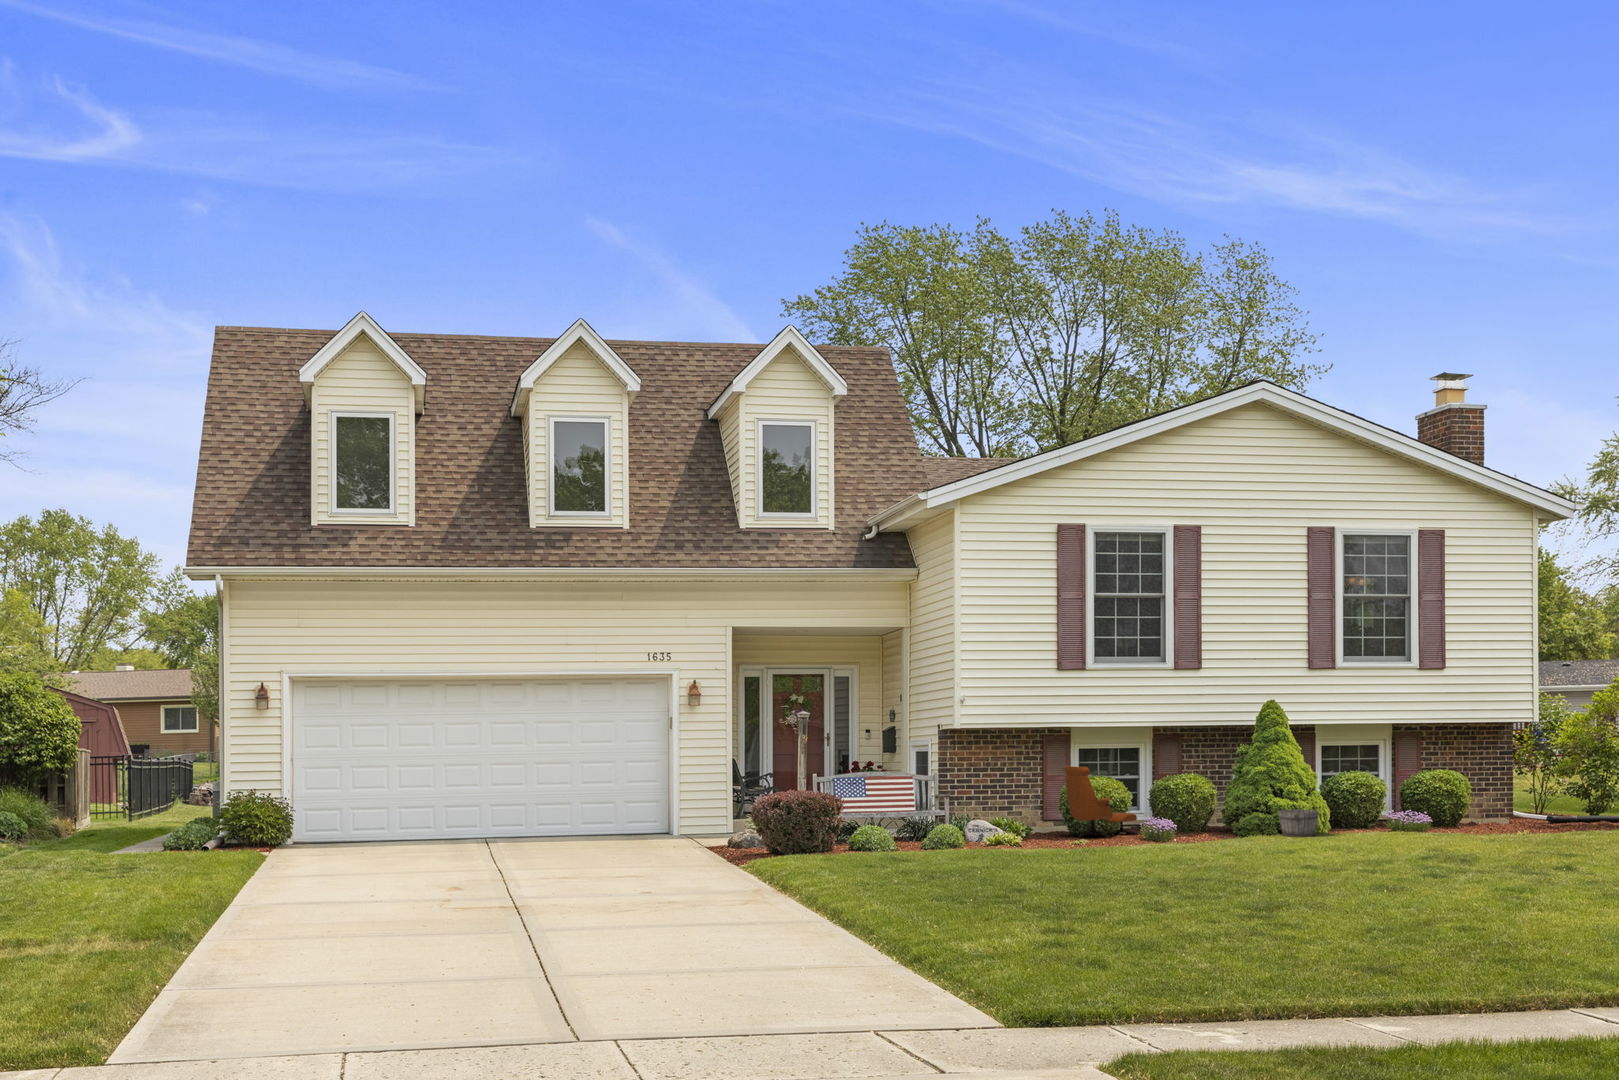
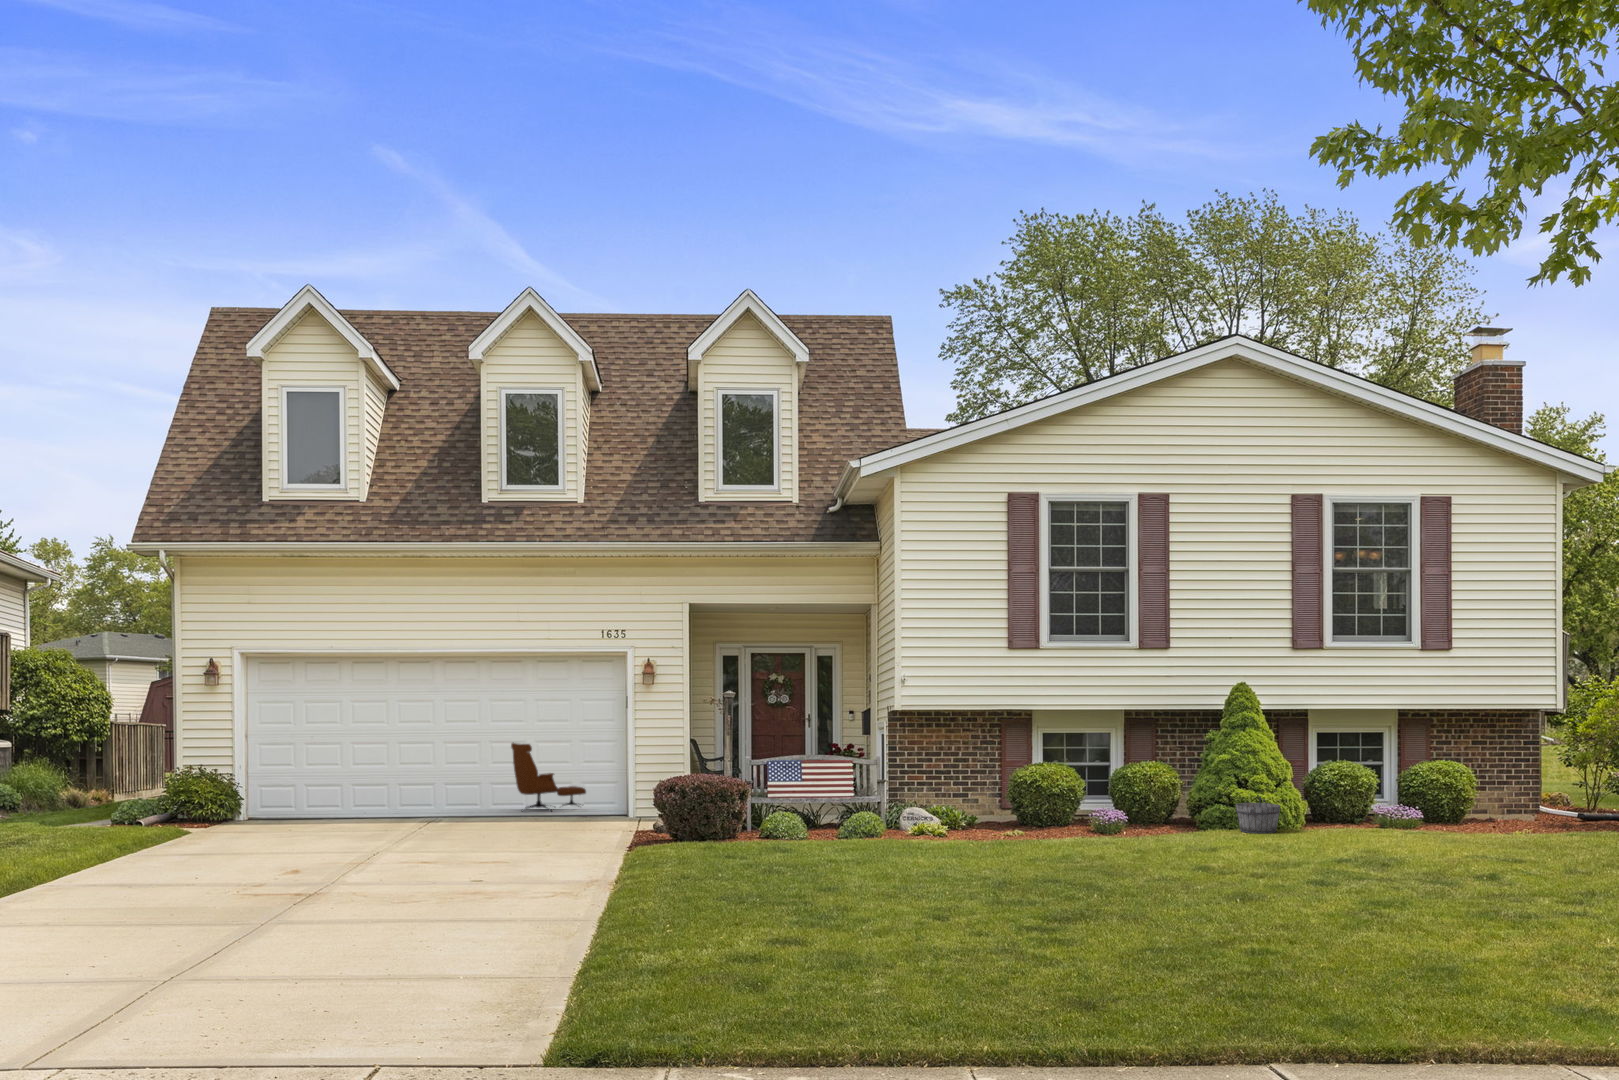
lounge chair: present [1064,766,1137,838] -> present [511,743,586,811]

